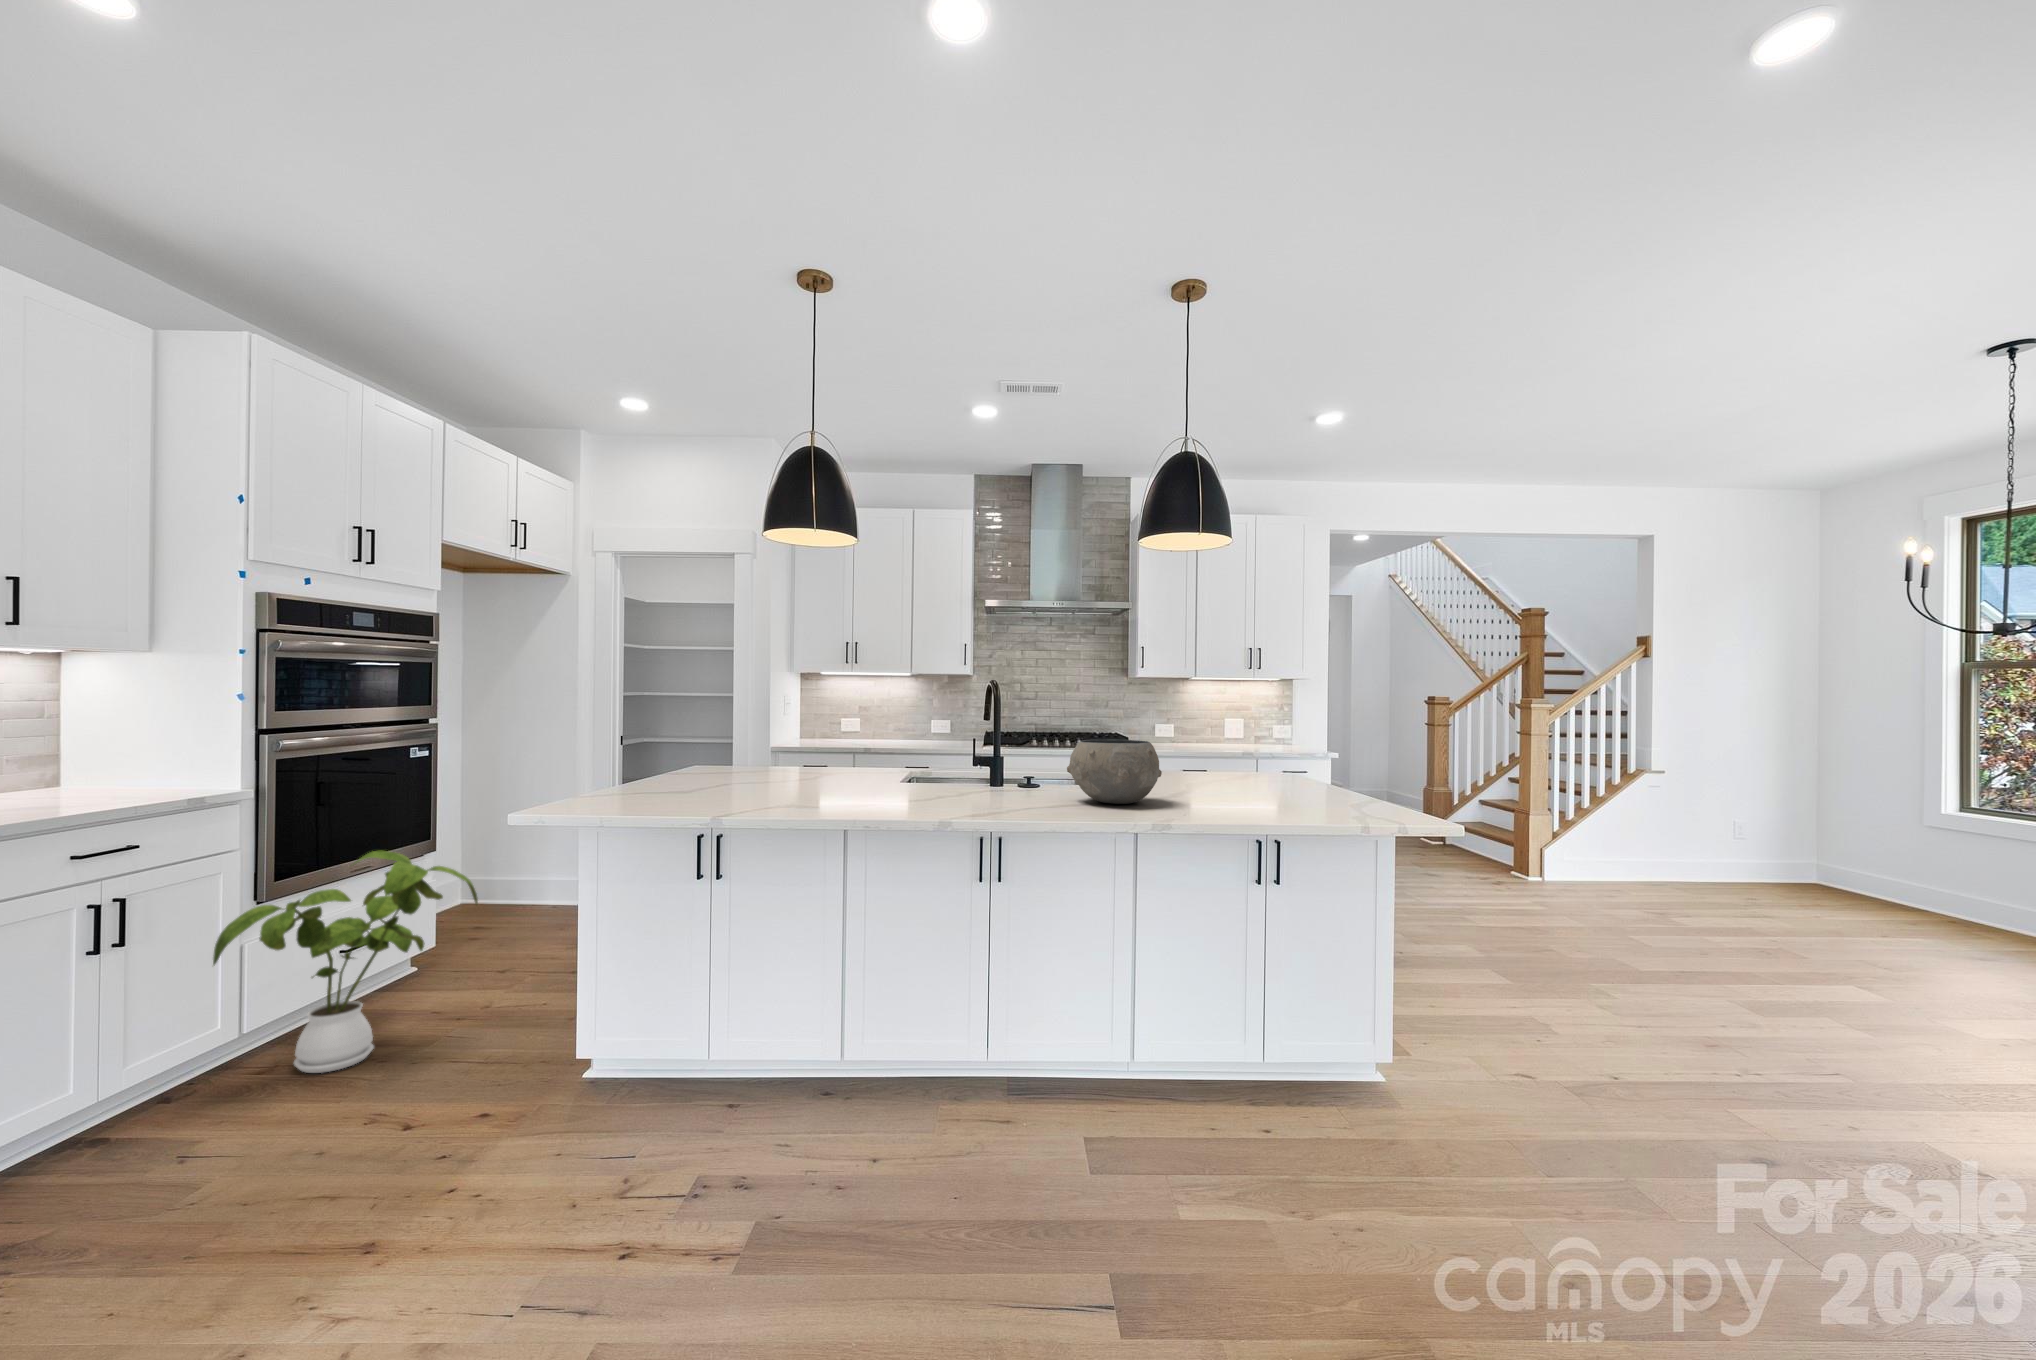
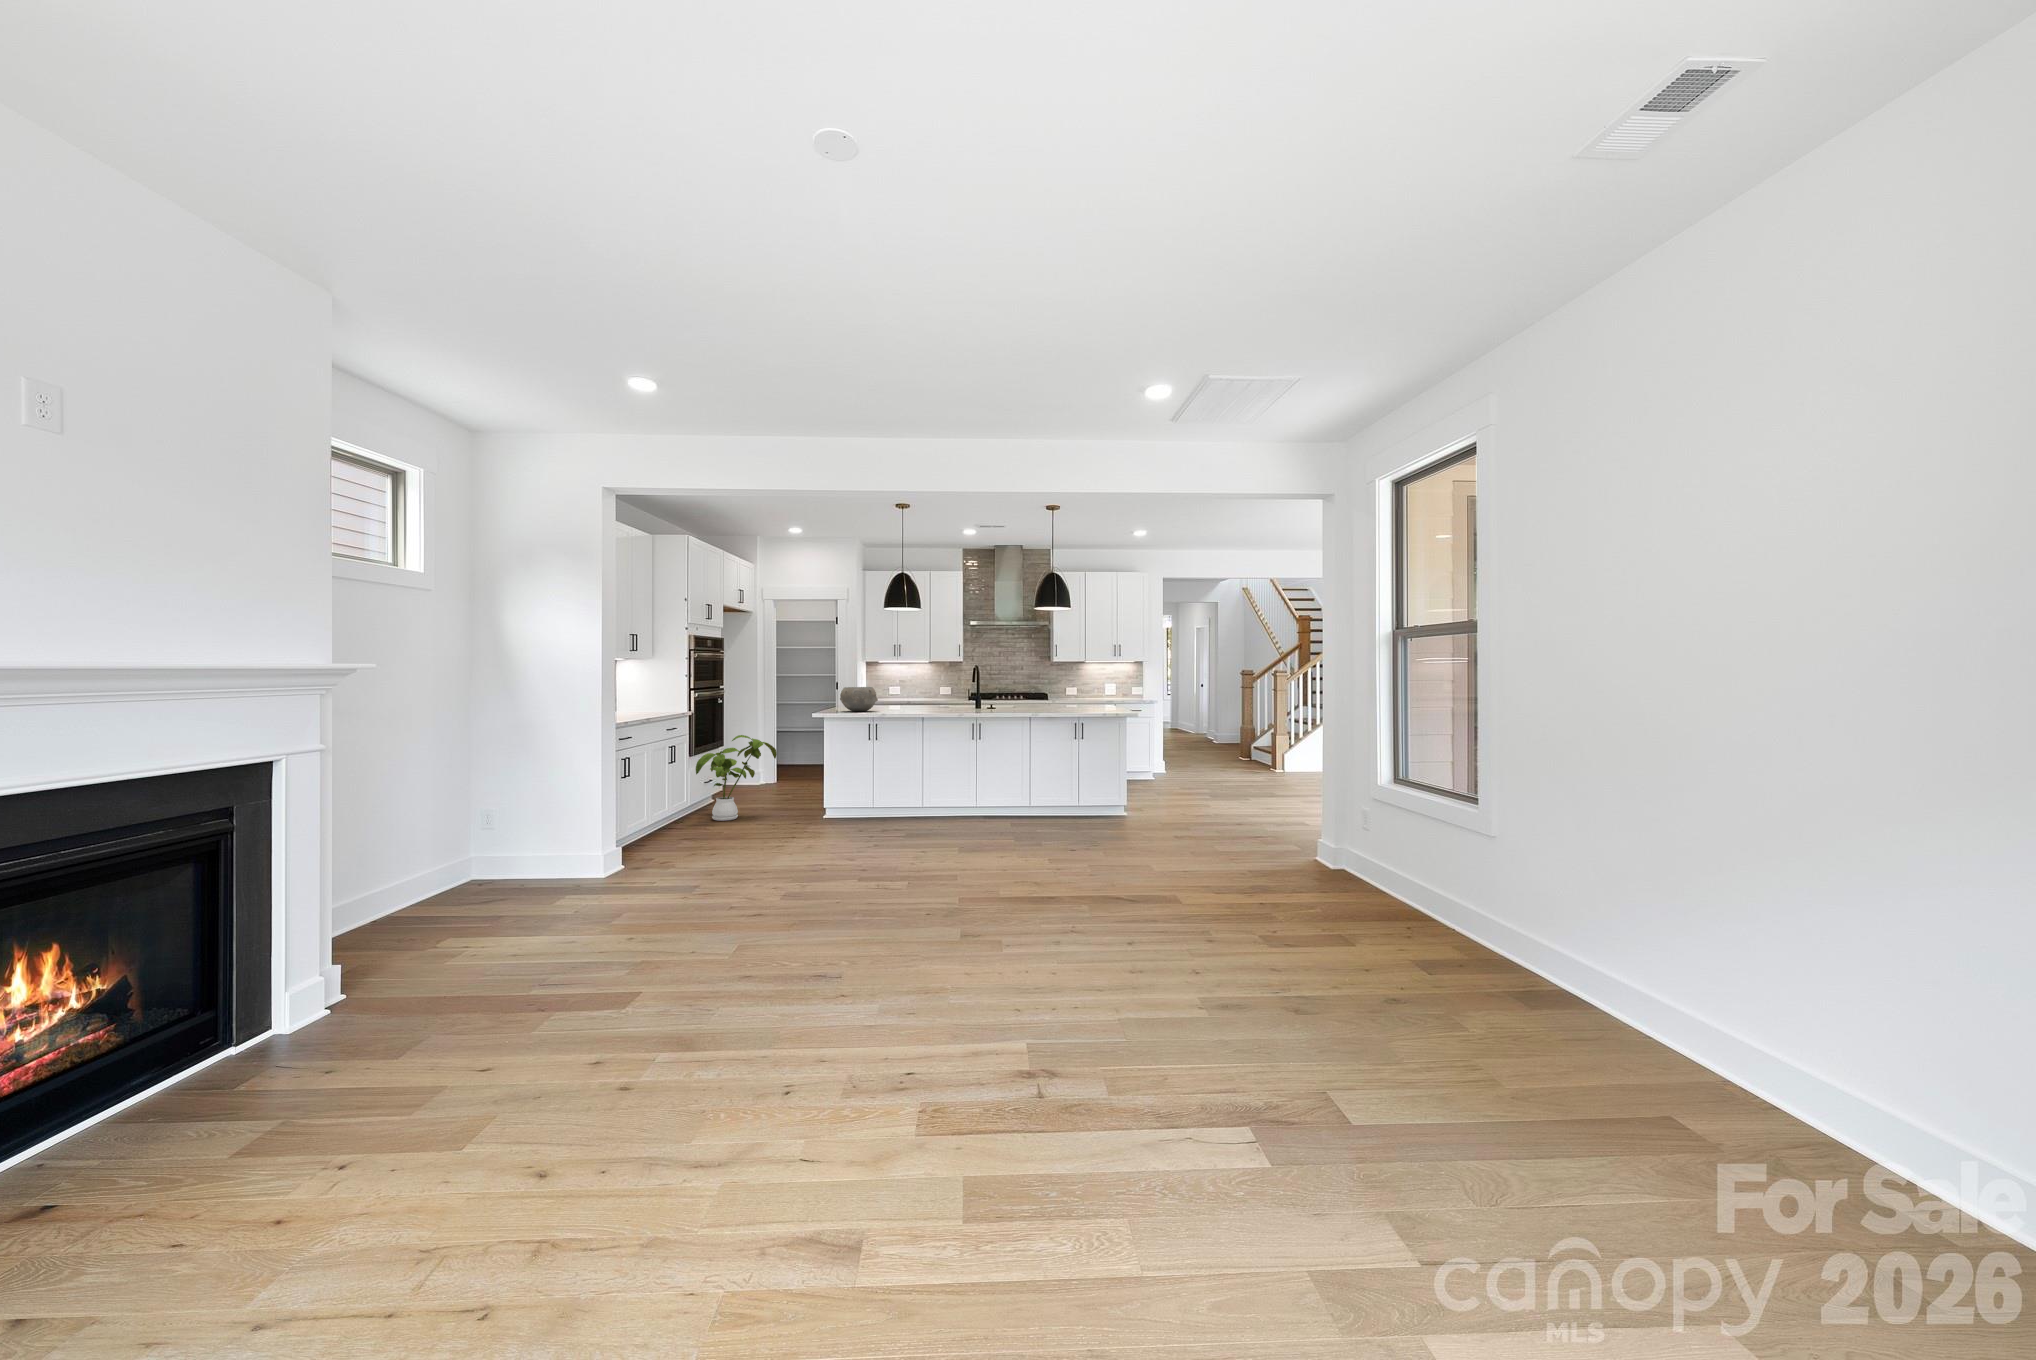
ceramic bowl: present [1067,740,1162,804] -> present [840,687,878,711]

